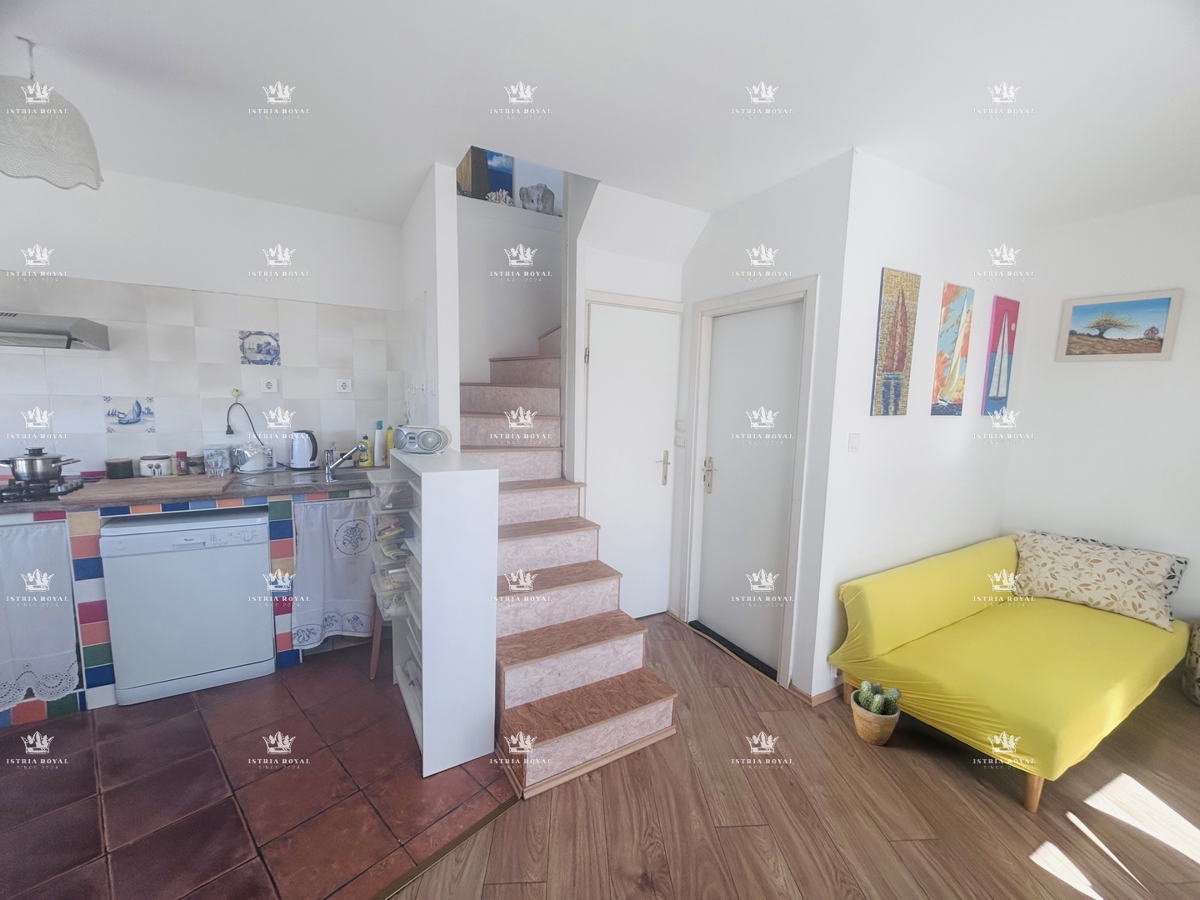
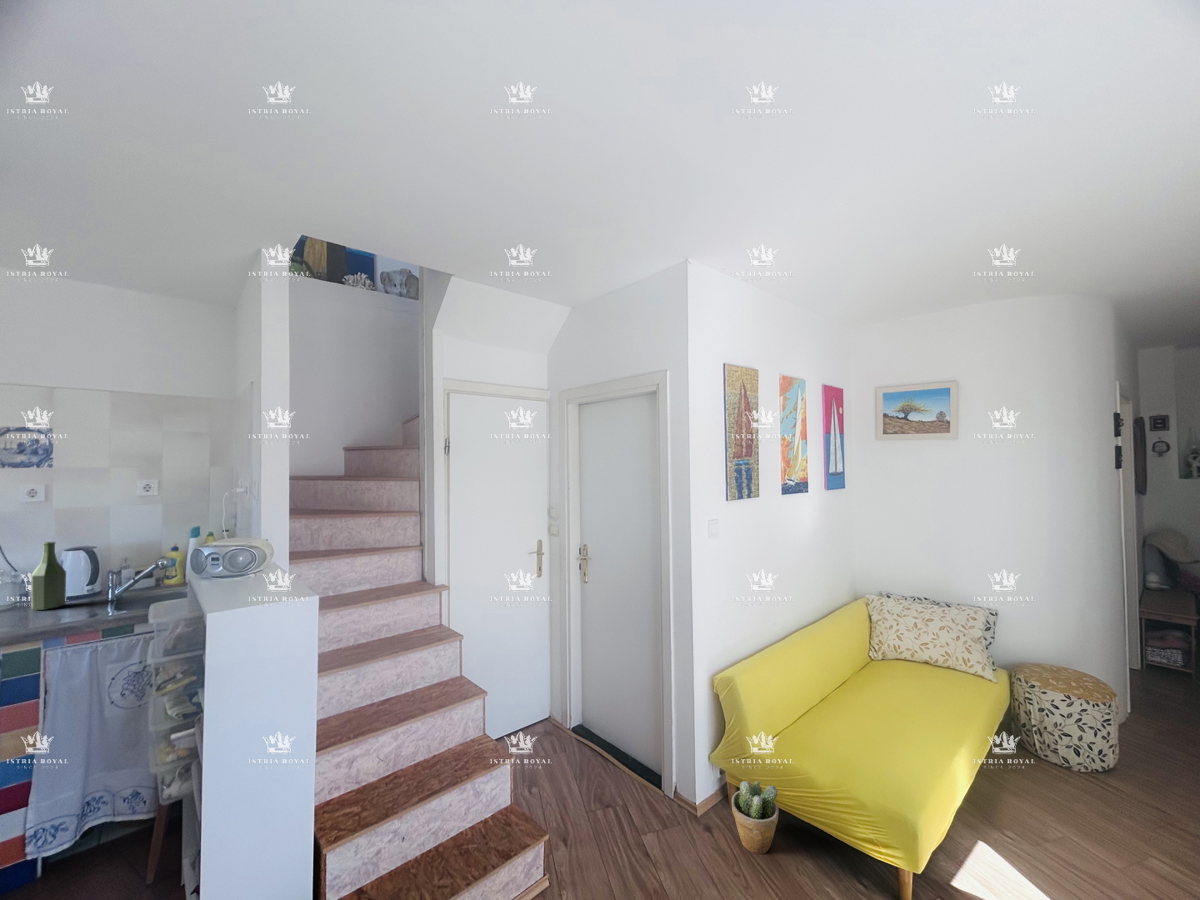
bottle: none [275,423,298,475] -> present [31,542,66,610]

